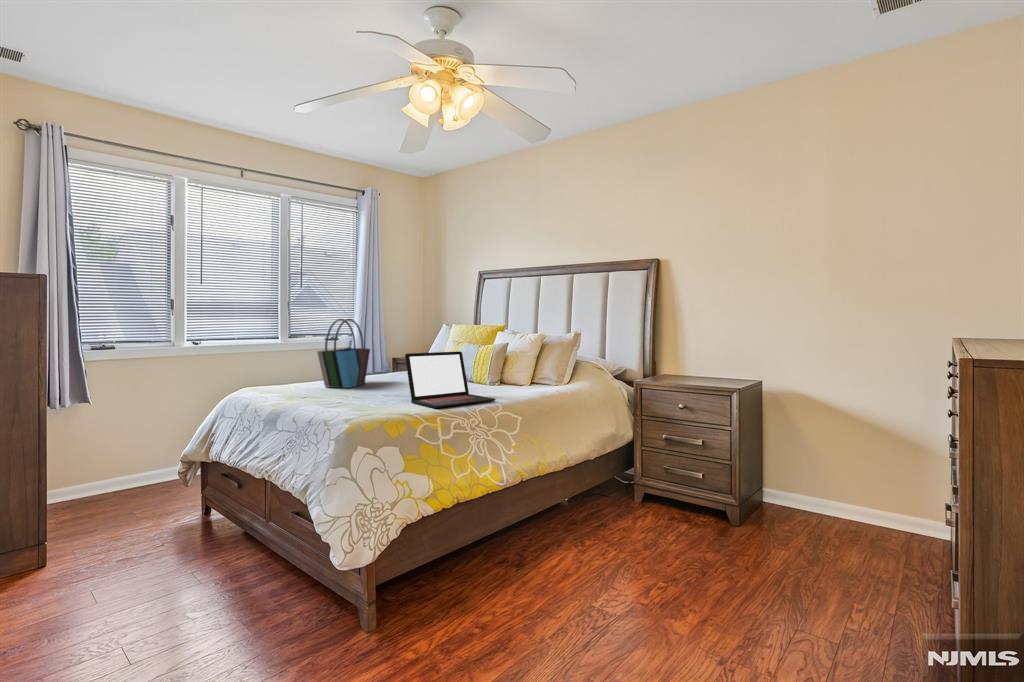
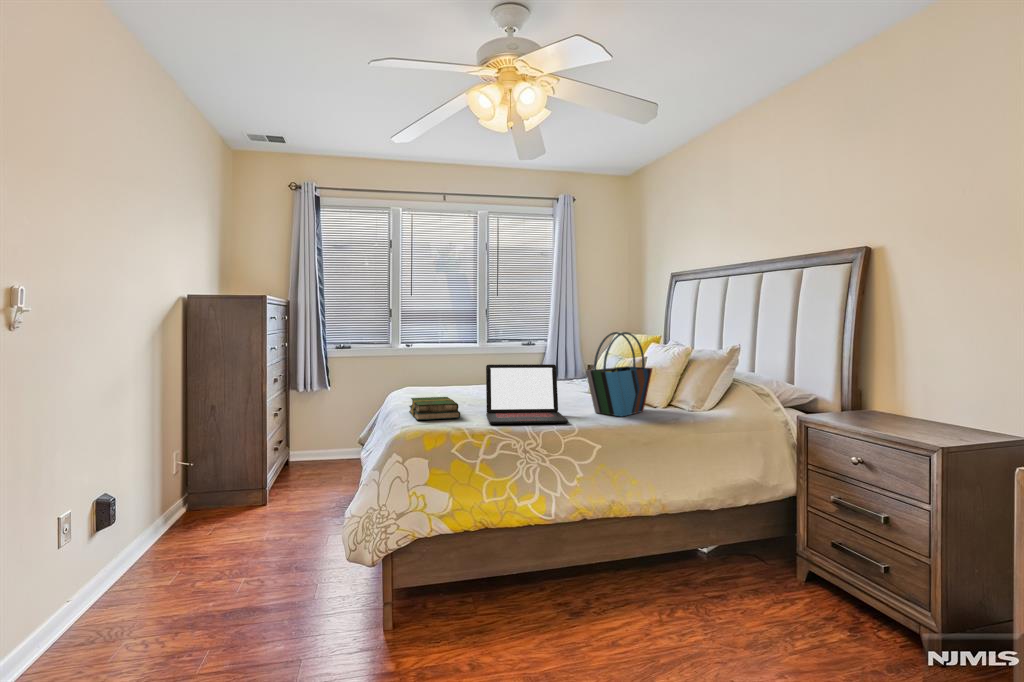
tote bag: present [317,319,370,388] -> present [586,332,652,416]
book: none [326,389,396,412] -> present [409,397,461,420]

